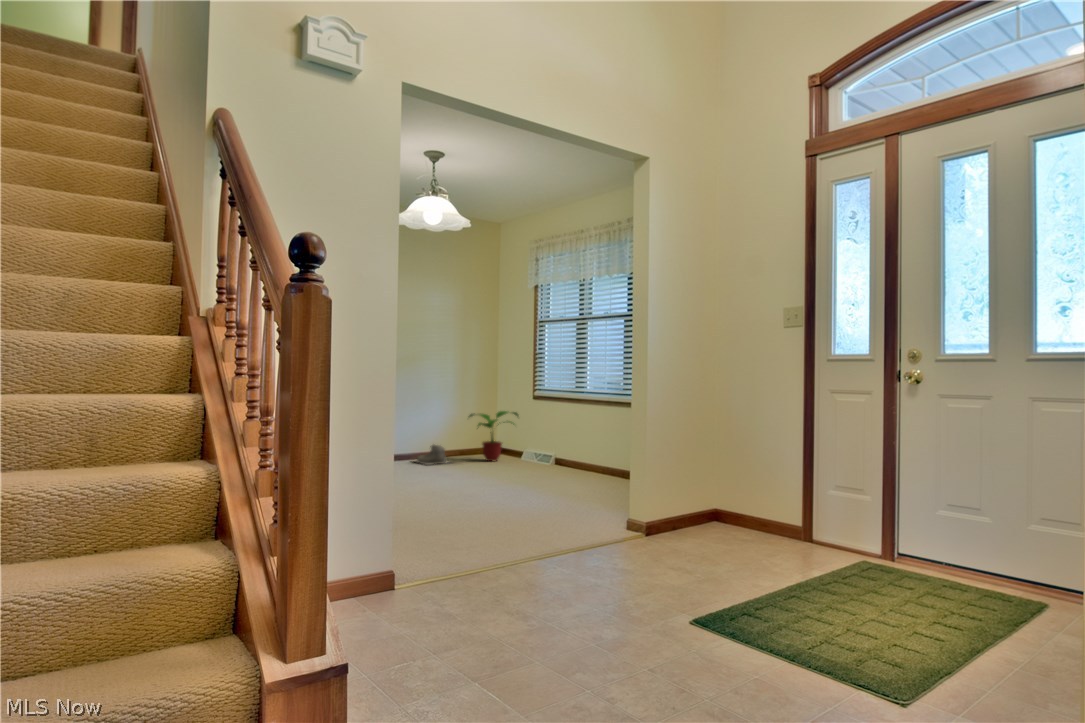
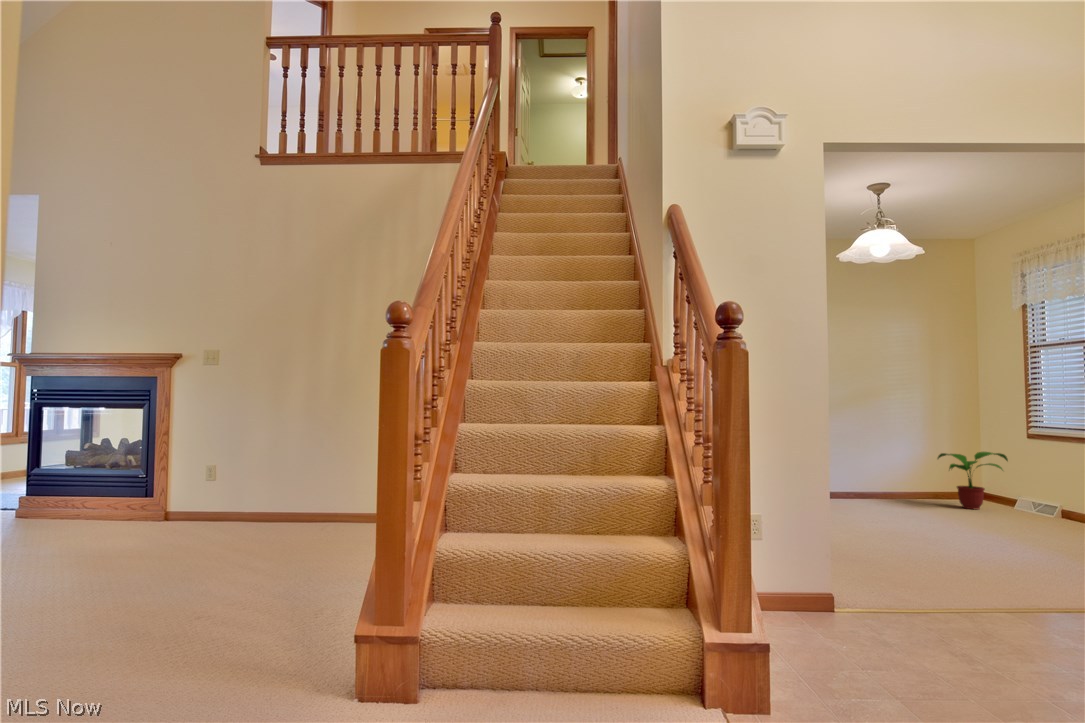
boots: present [415,445,448,465] -> none [868,483,920,507]

